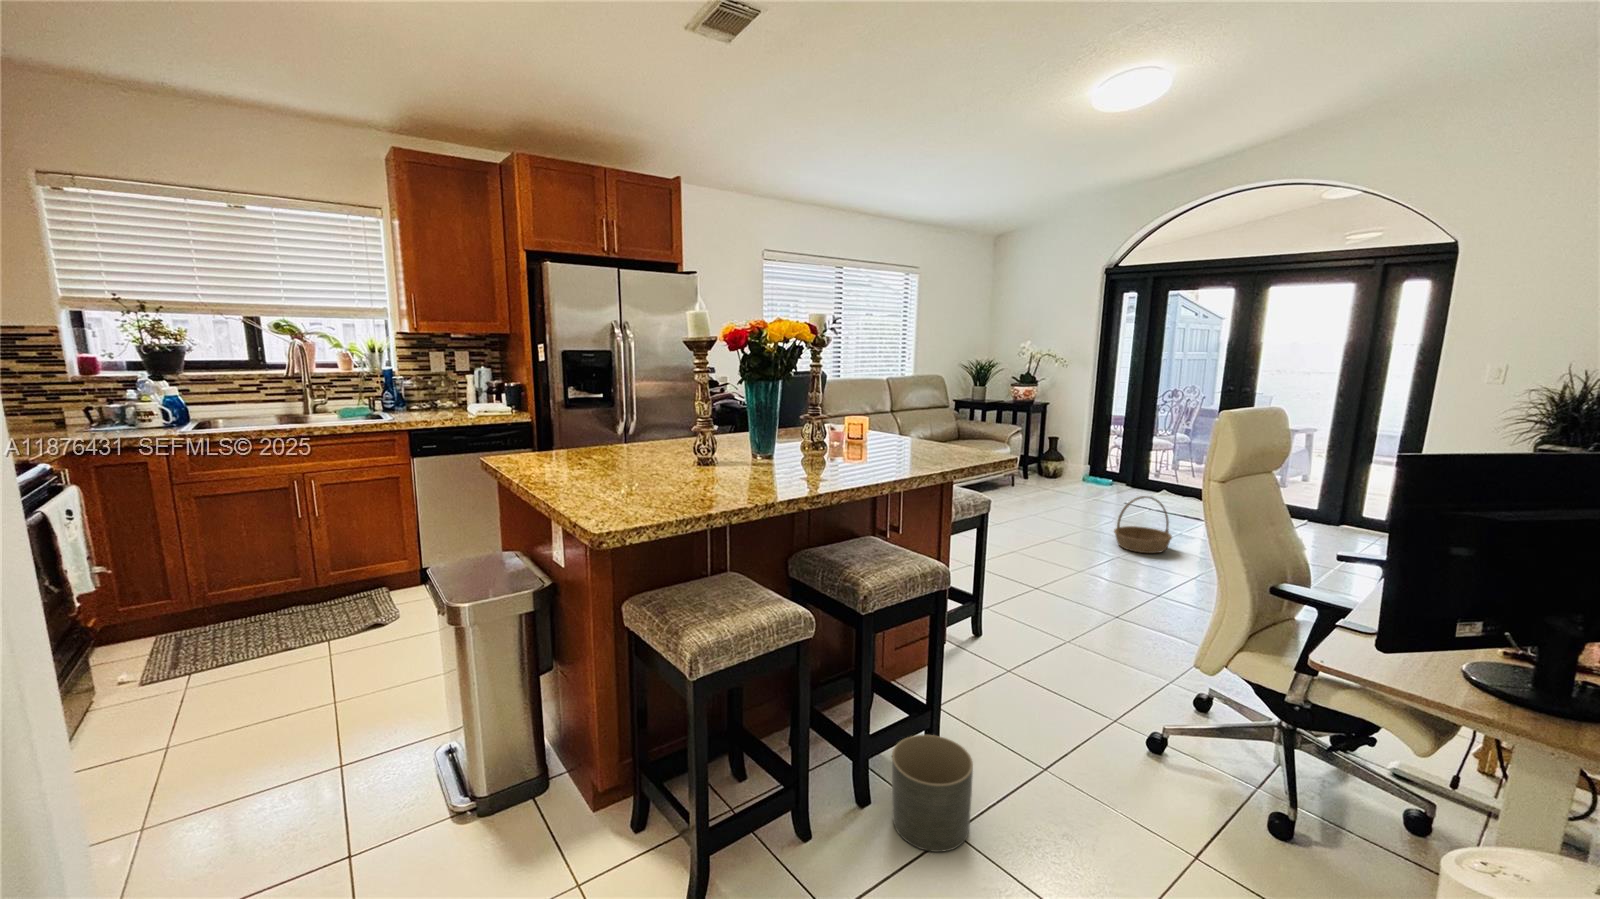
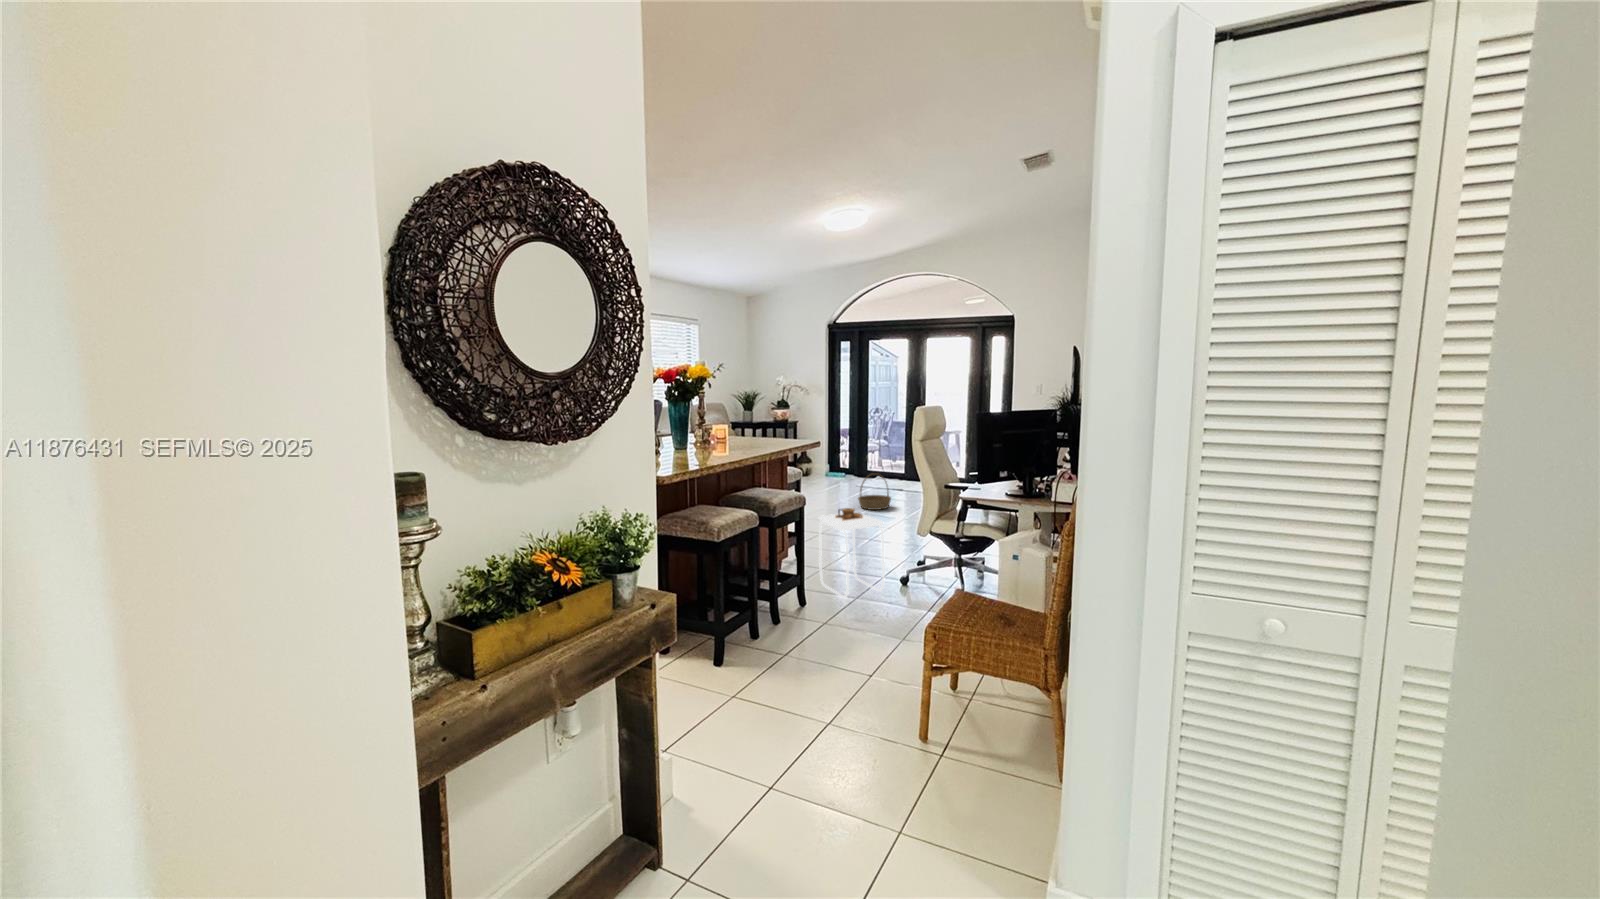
side table: none [988,595,1109,764] -> present [819,508,885,598]
planter: present [892,735,973,852] -> none [791,580,833,631]

